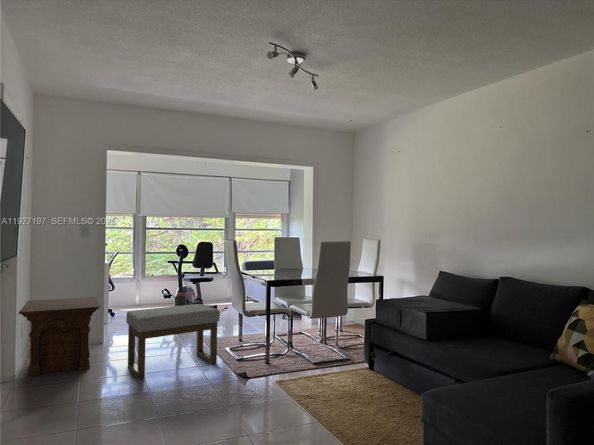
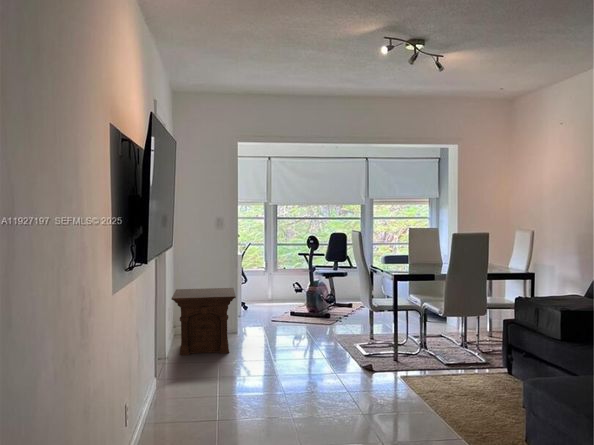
ottoman: present [126,304,220,379] -> none [259,298,346,365]

